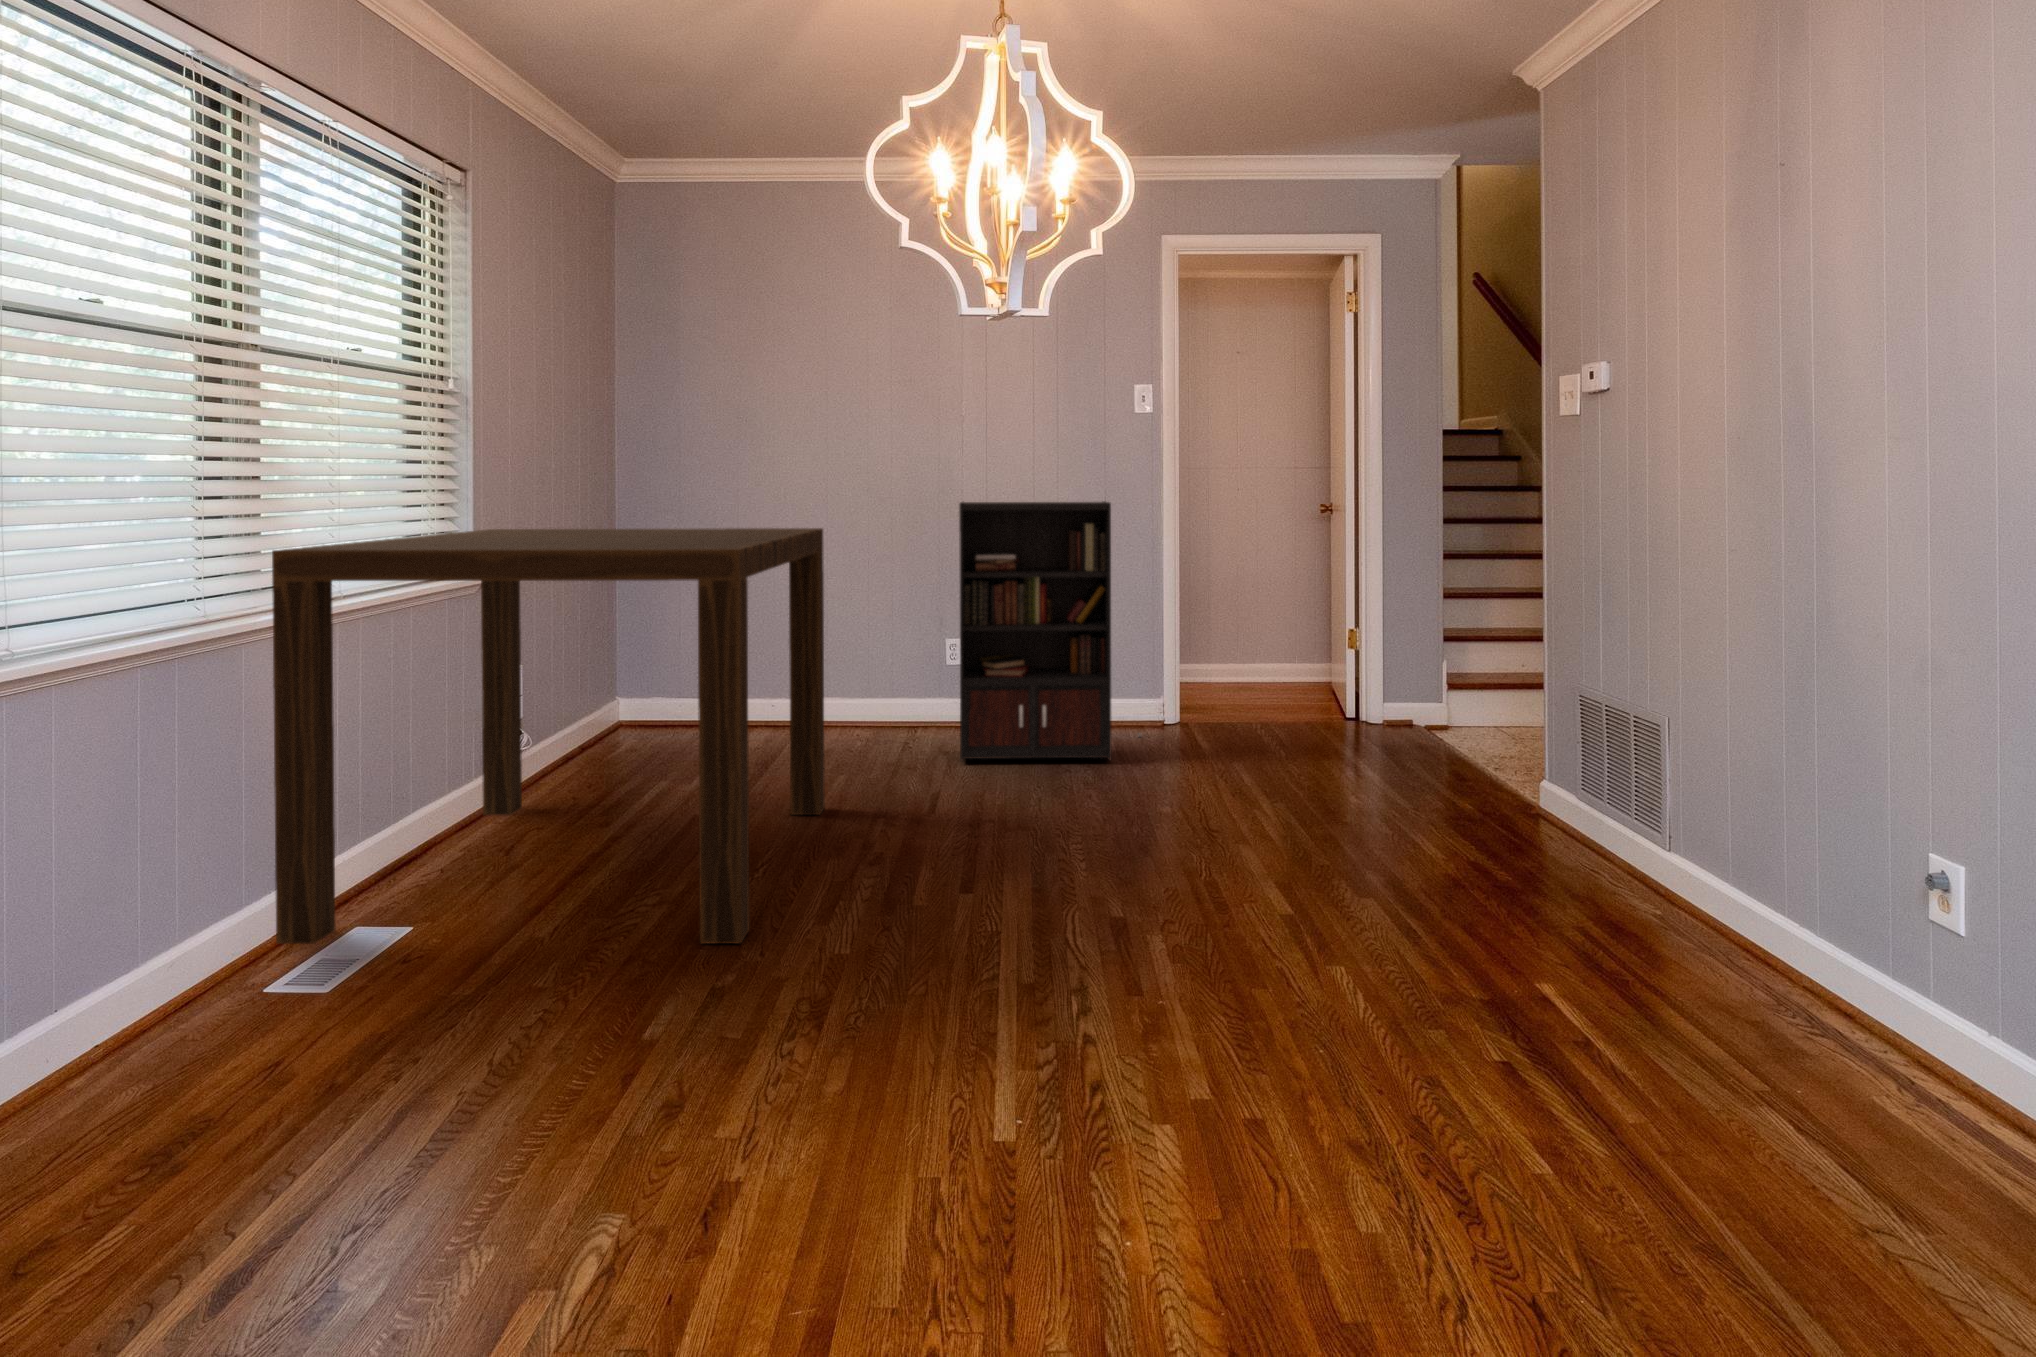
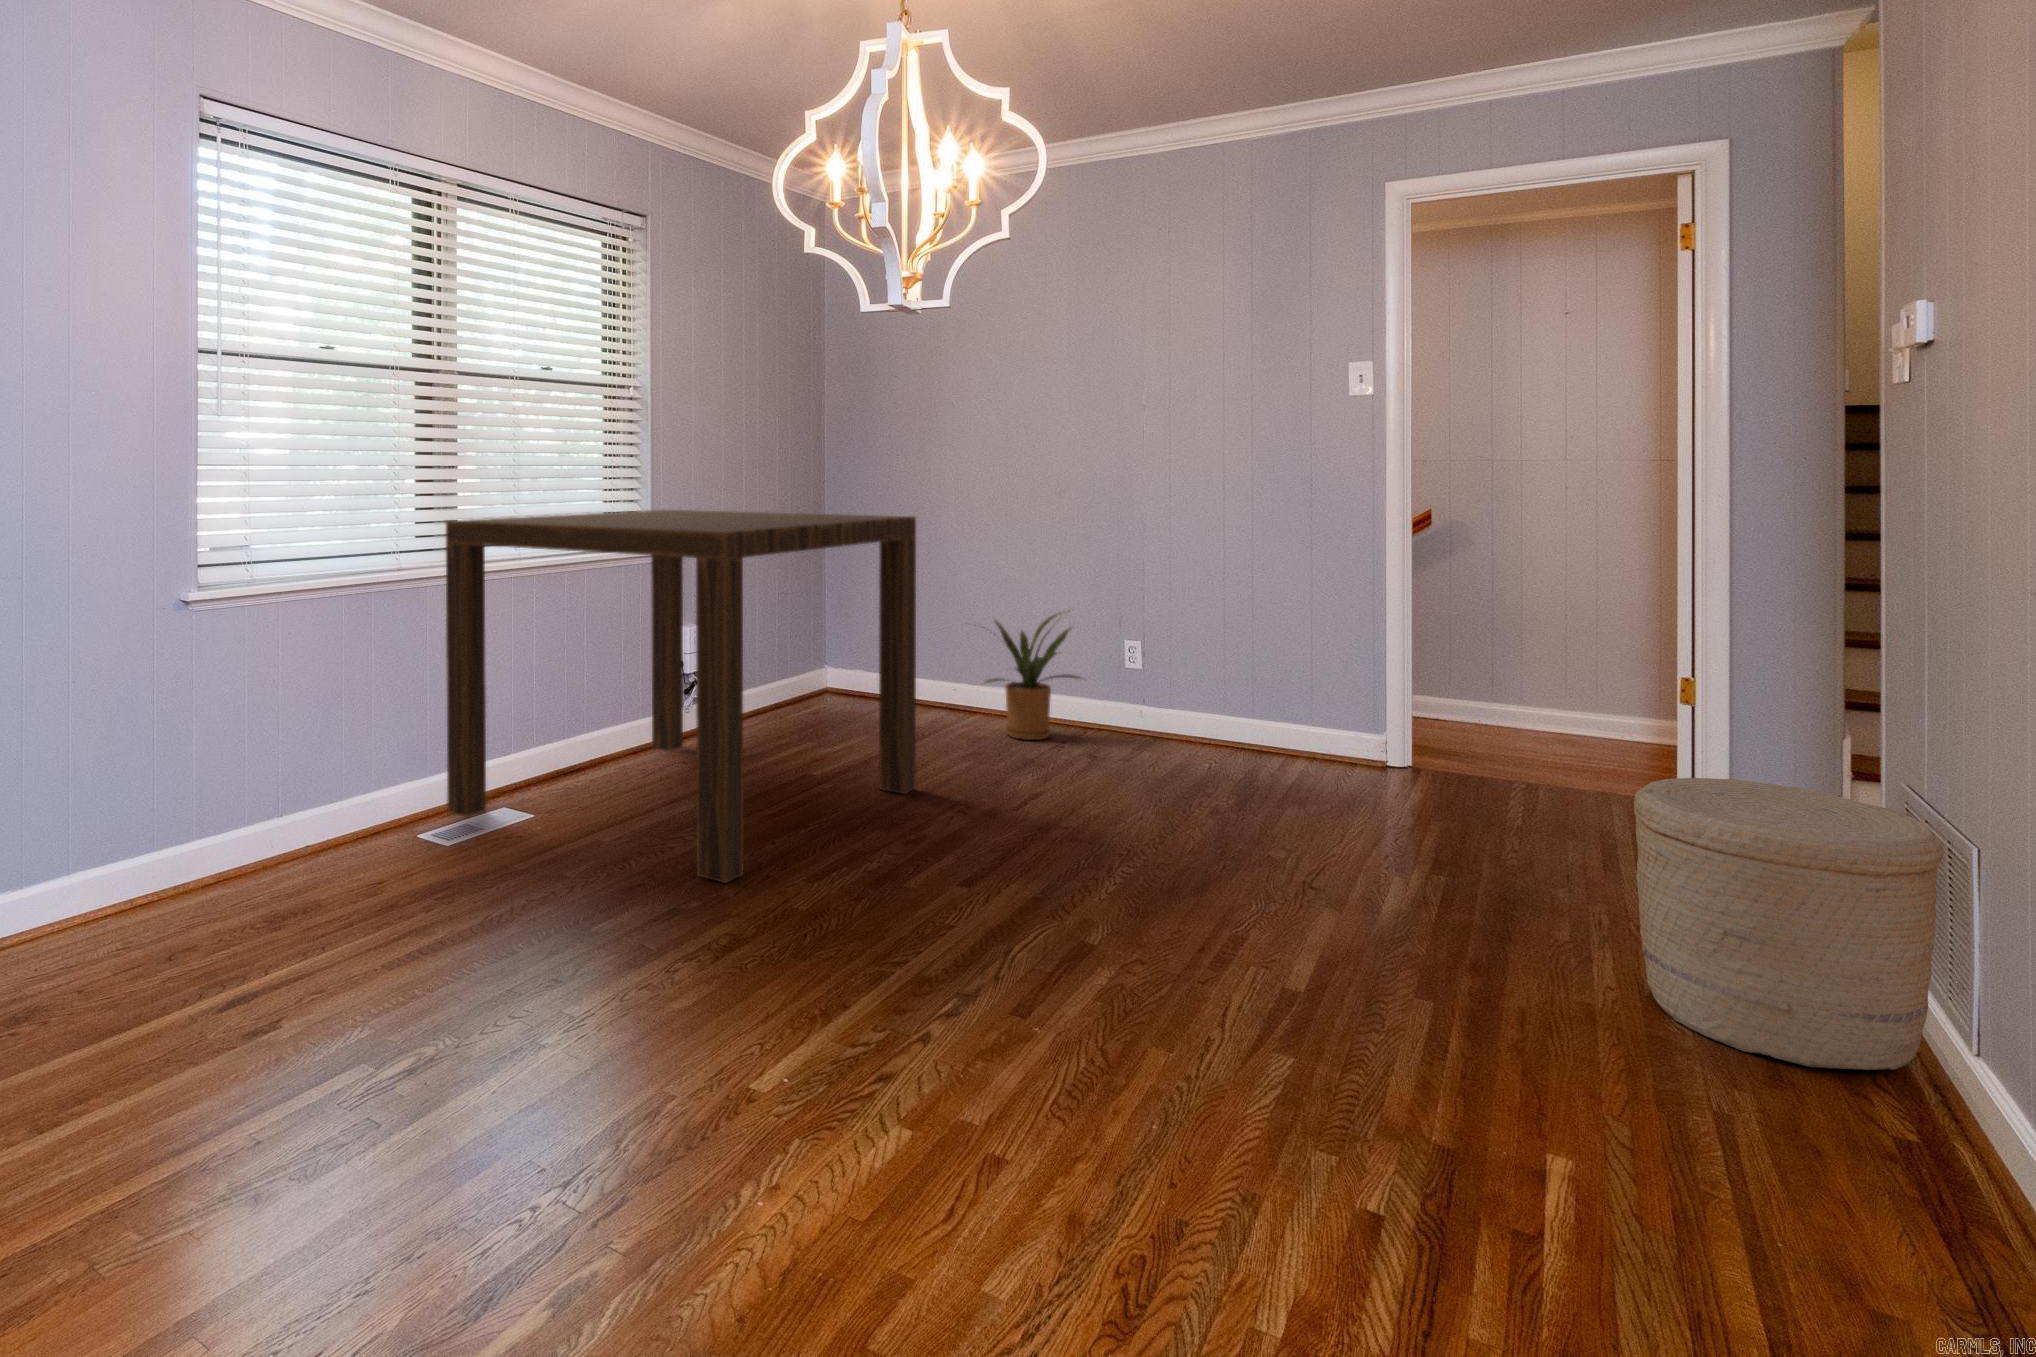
bookcase: present [959,501,1141,761] -> none [1091,493,1341,793]
house plant: none [807,614,927,745] -> present [975,614,1080,740]
woven basket: none [1455,696,1629,883] -> present [1634,778,1944,1070]

